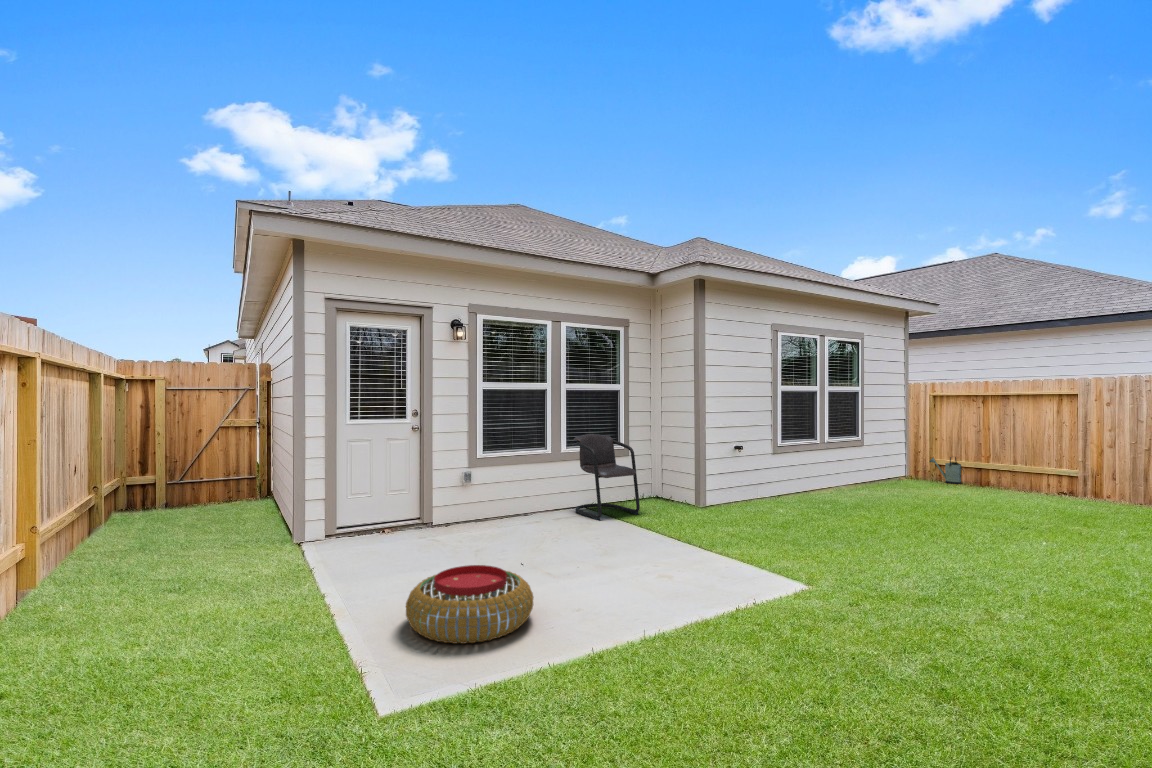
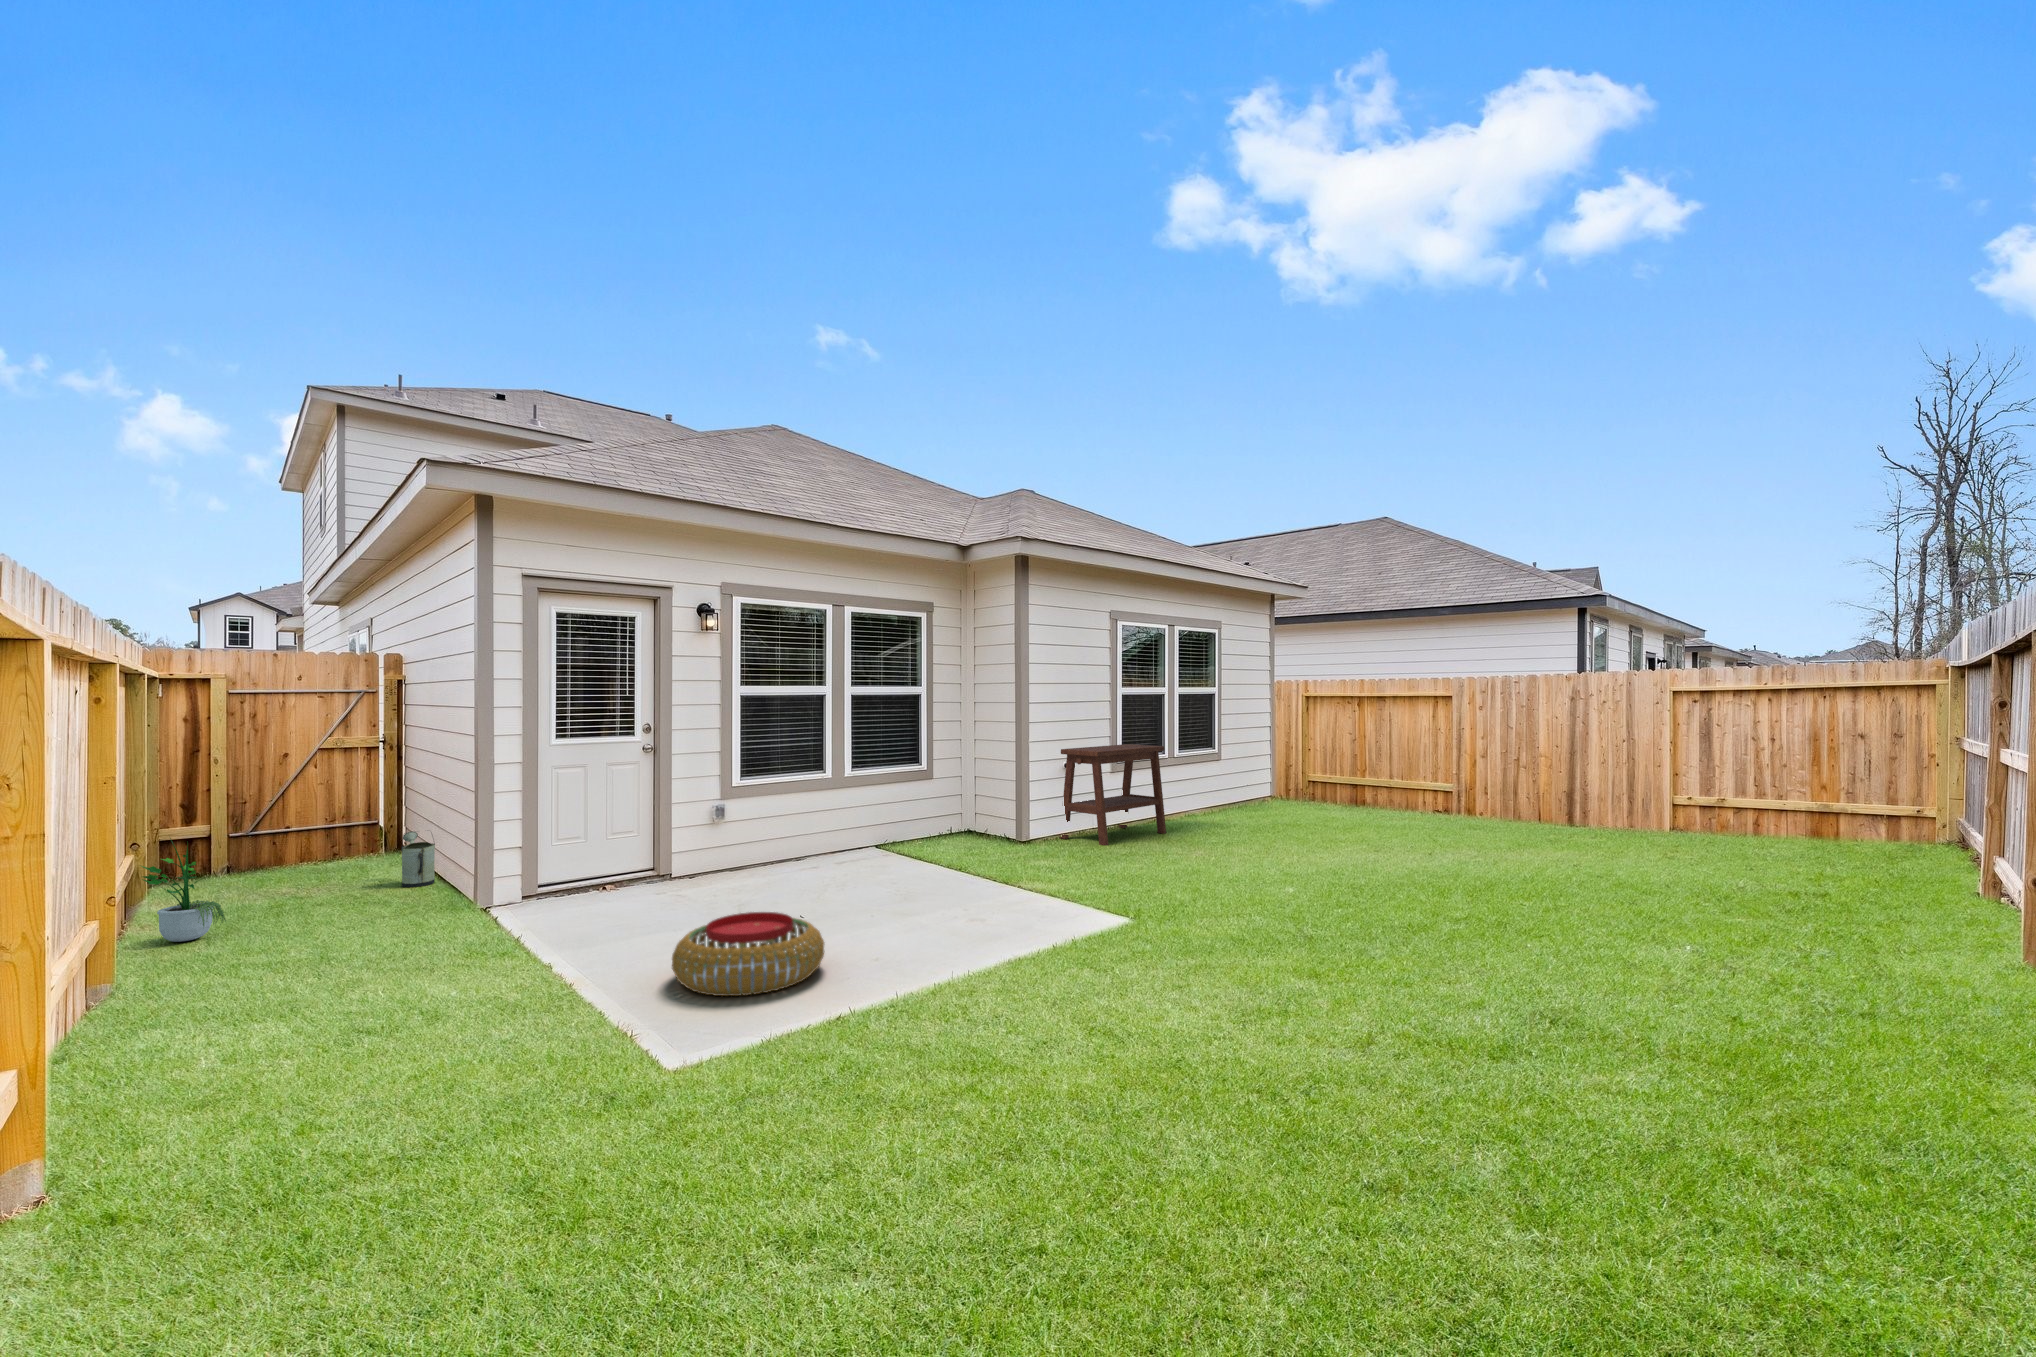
side table: none [730,431,819,513] -> present [1060,744,1166,846]
chair: present [574,434,640,520] -> none [860,752,947,863]
watering can: present [929,457,964,484] -> present [401,831,435,887]
potted plant: none [70,482,129,559] -> present [141,838,226,942]

